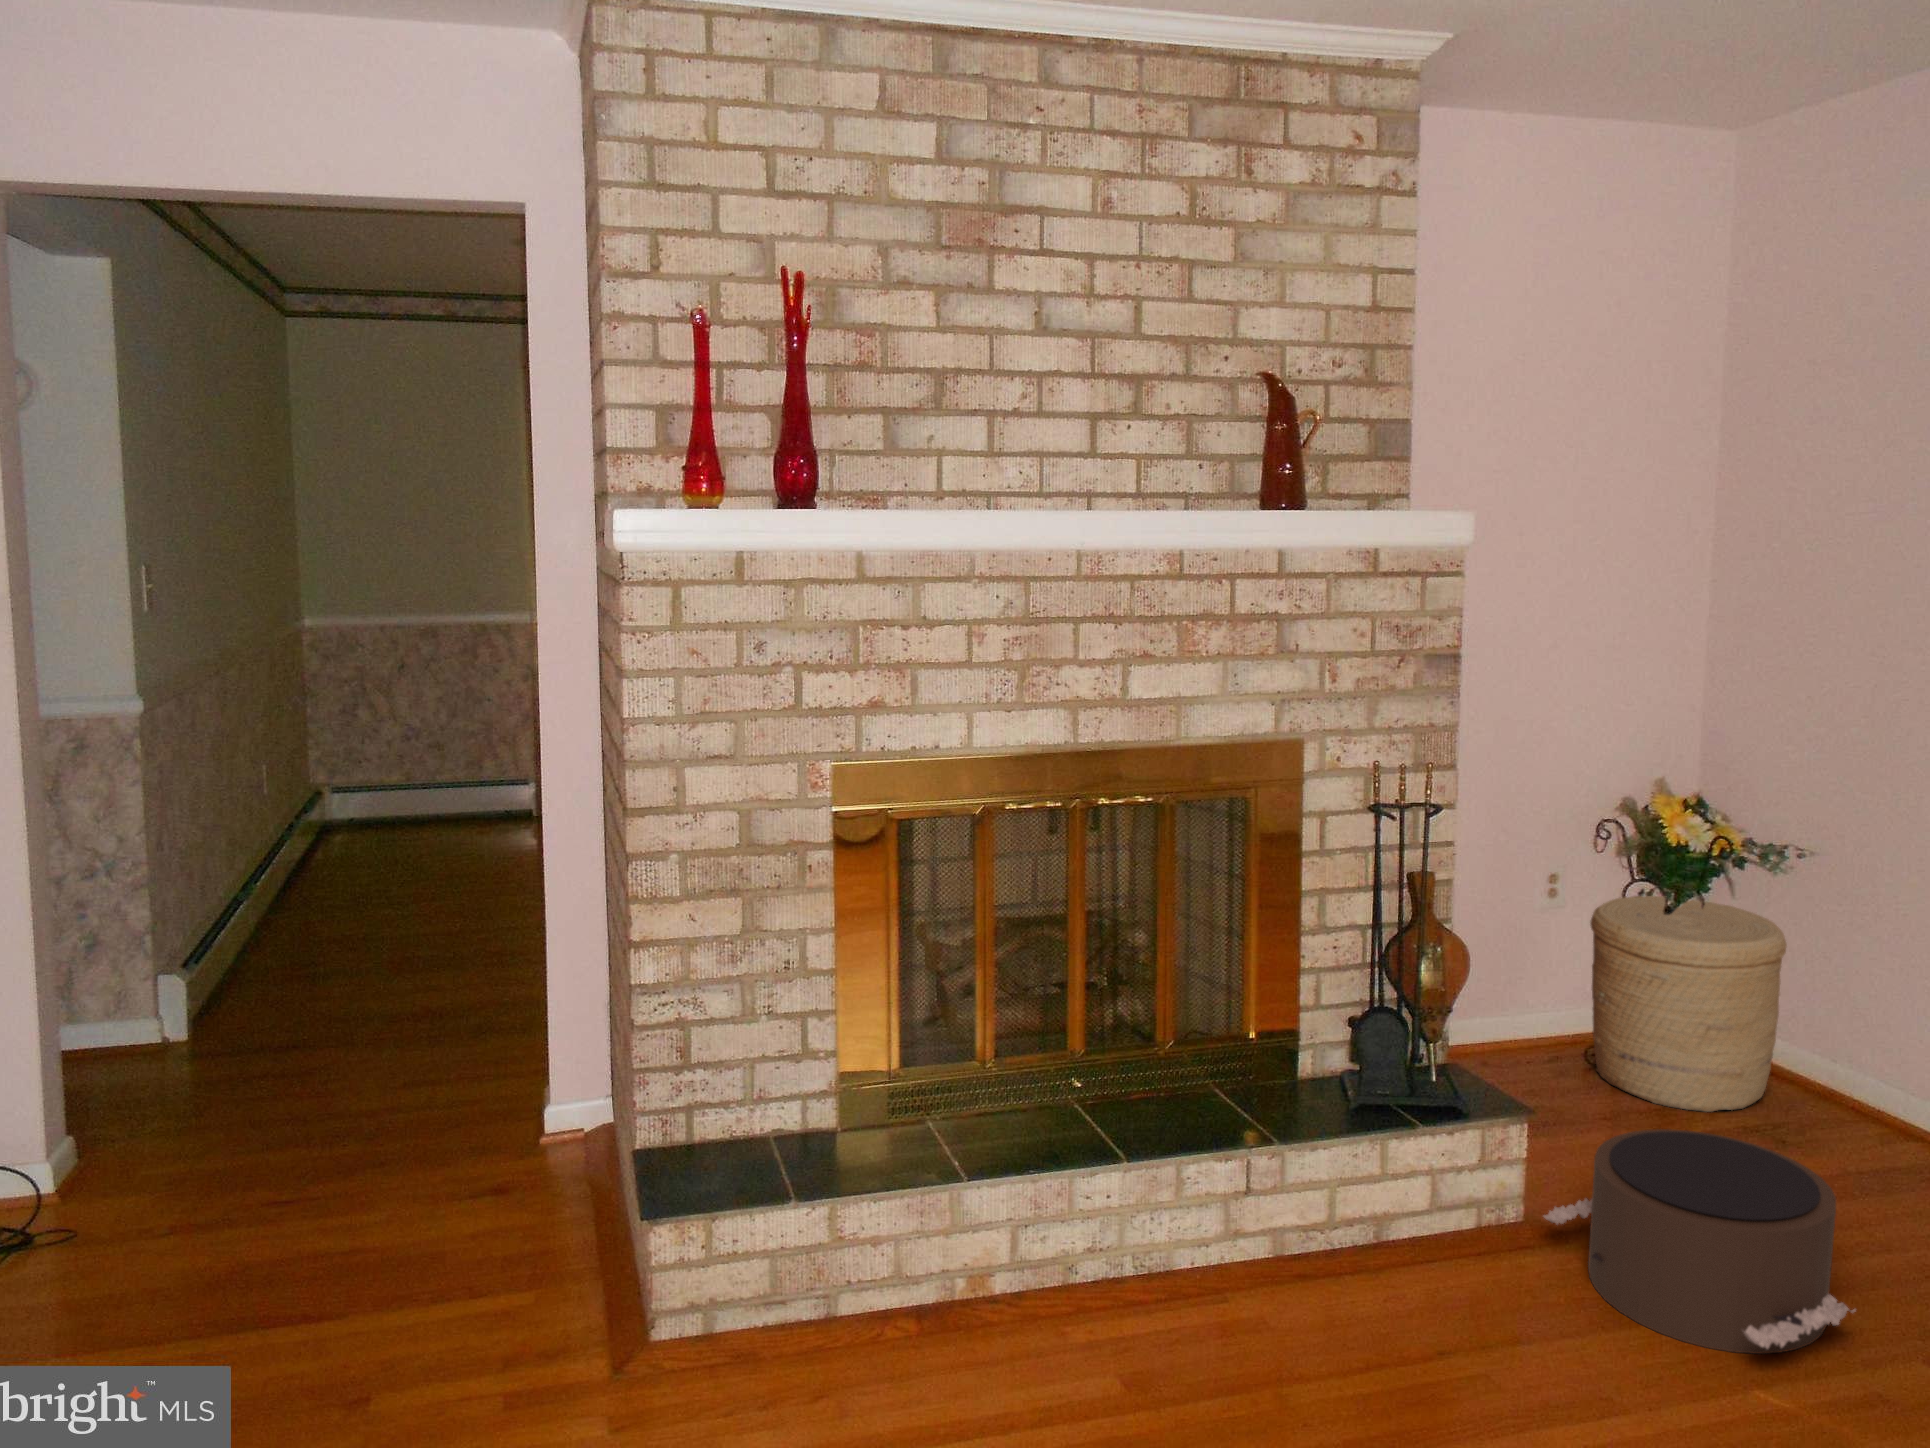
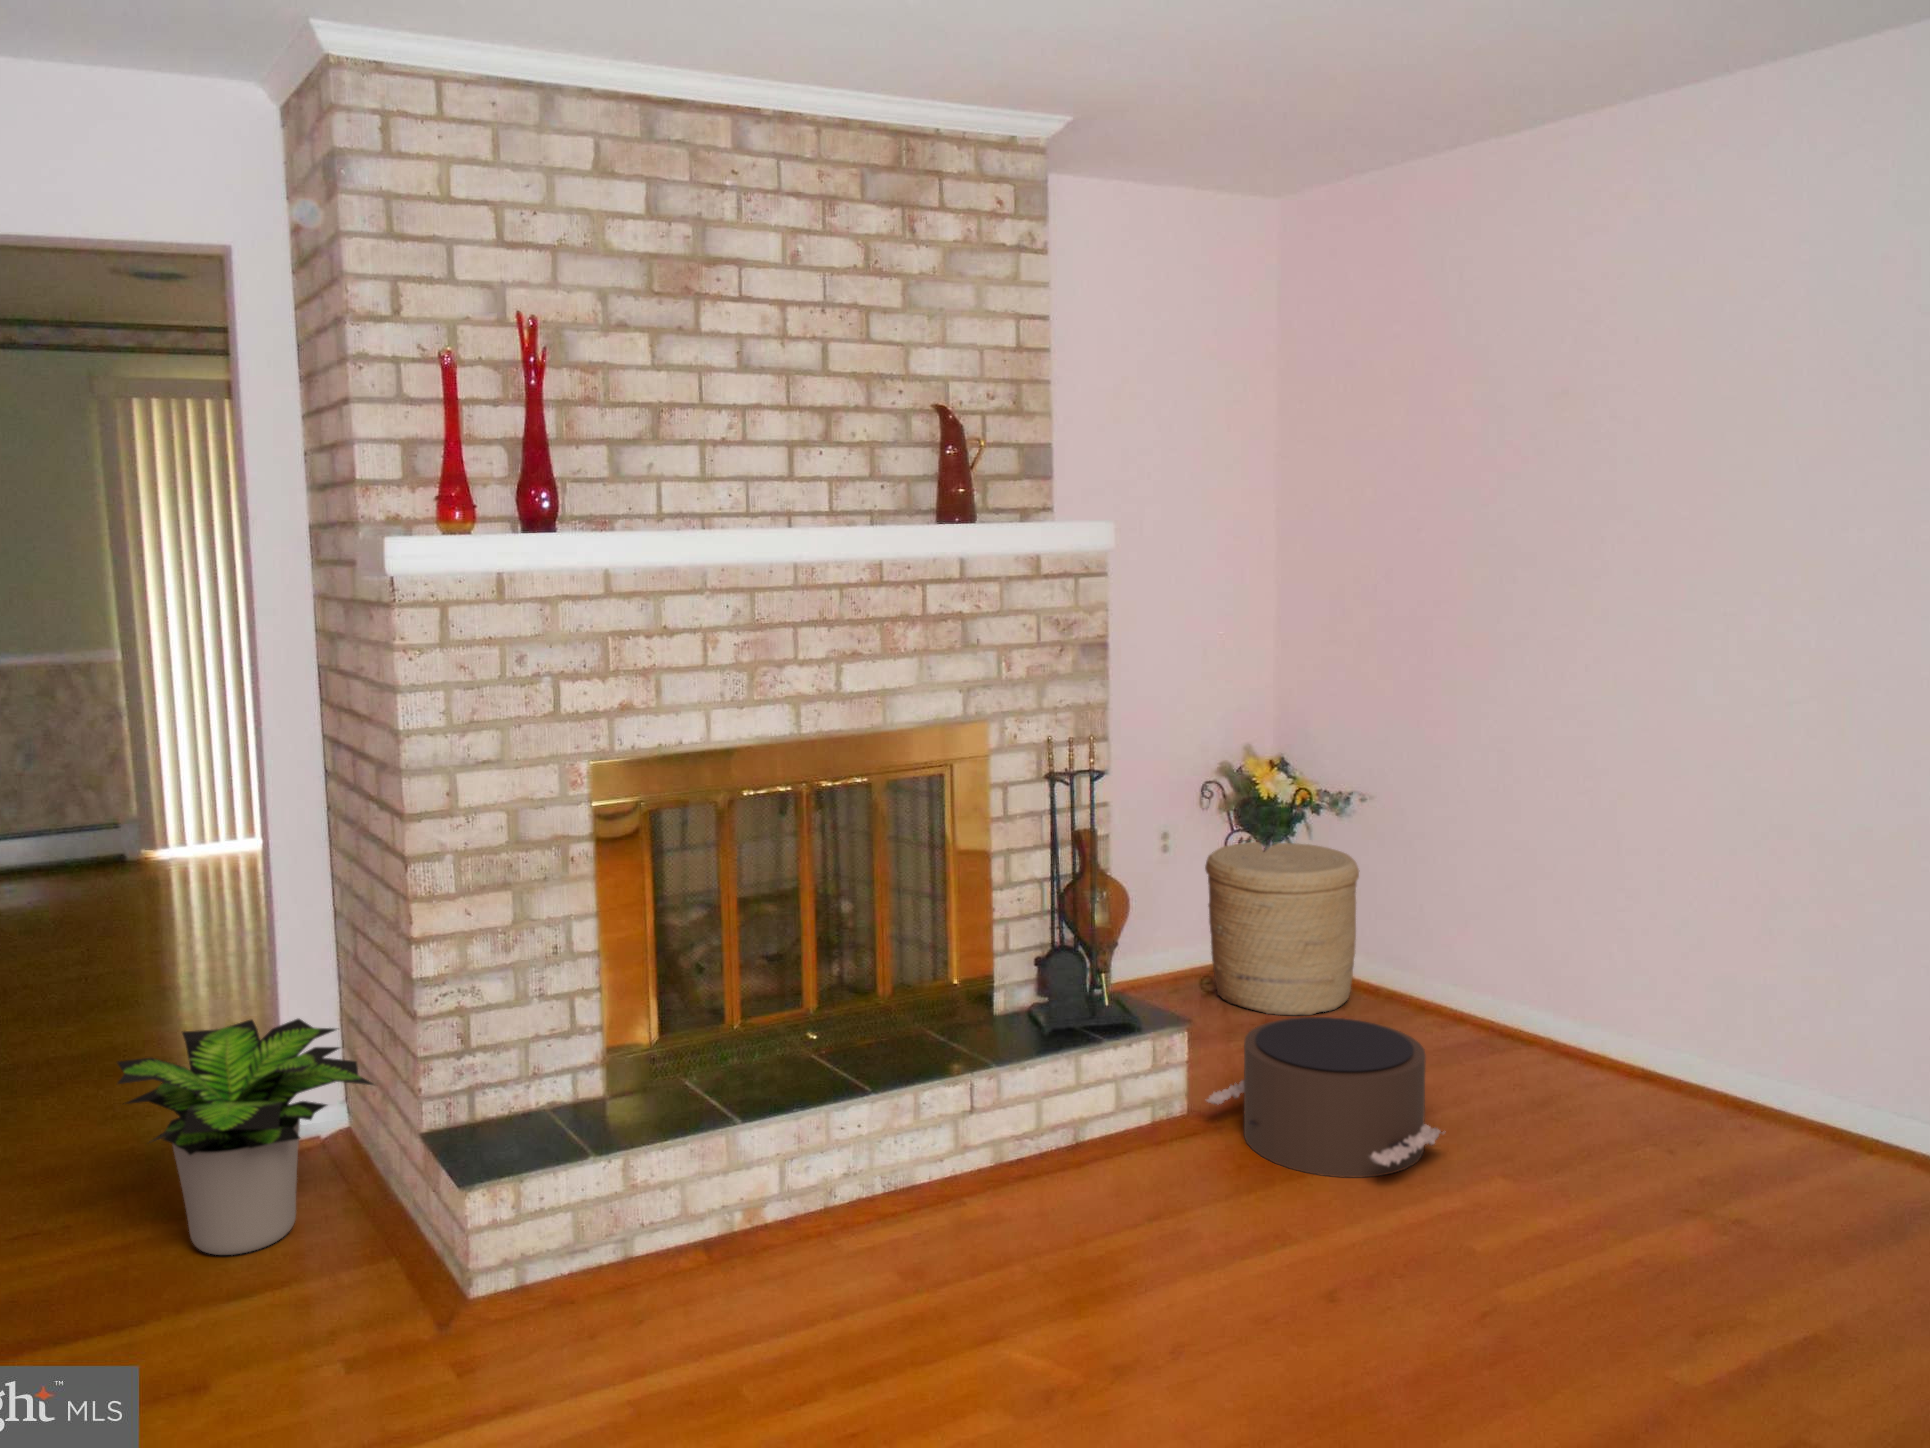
potted plant: none [347,997,609,1241] -> present [117,1019,374,1255]

